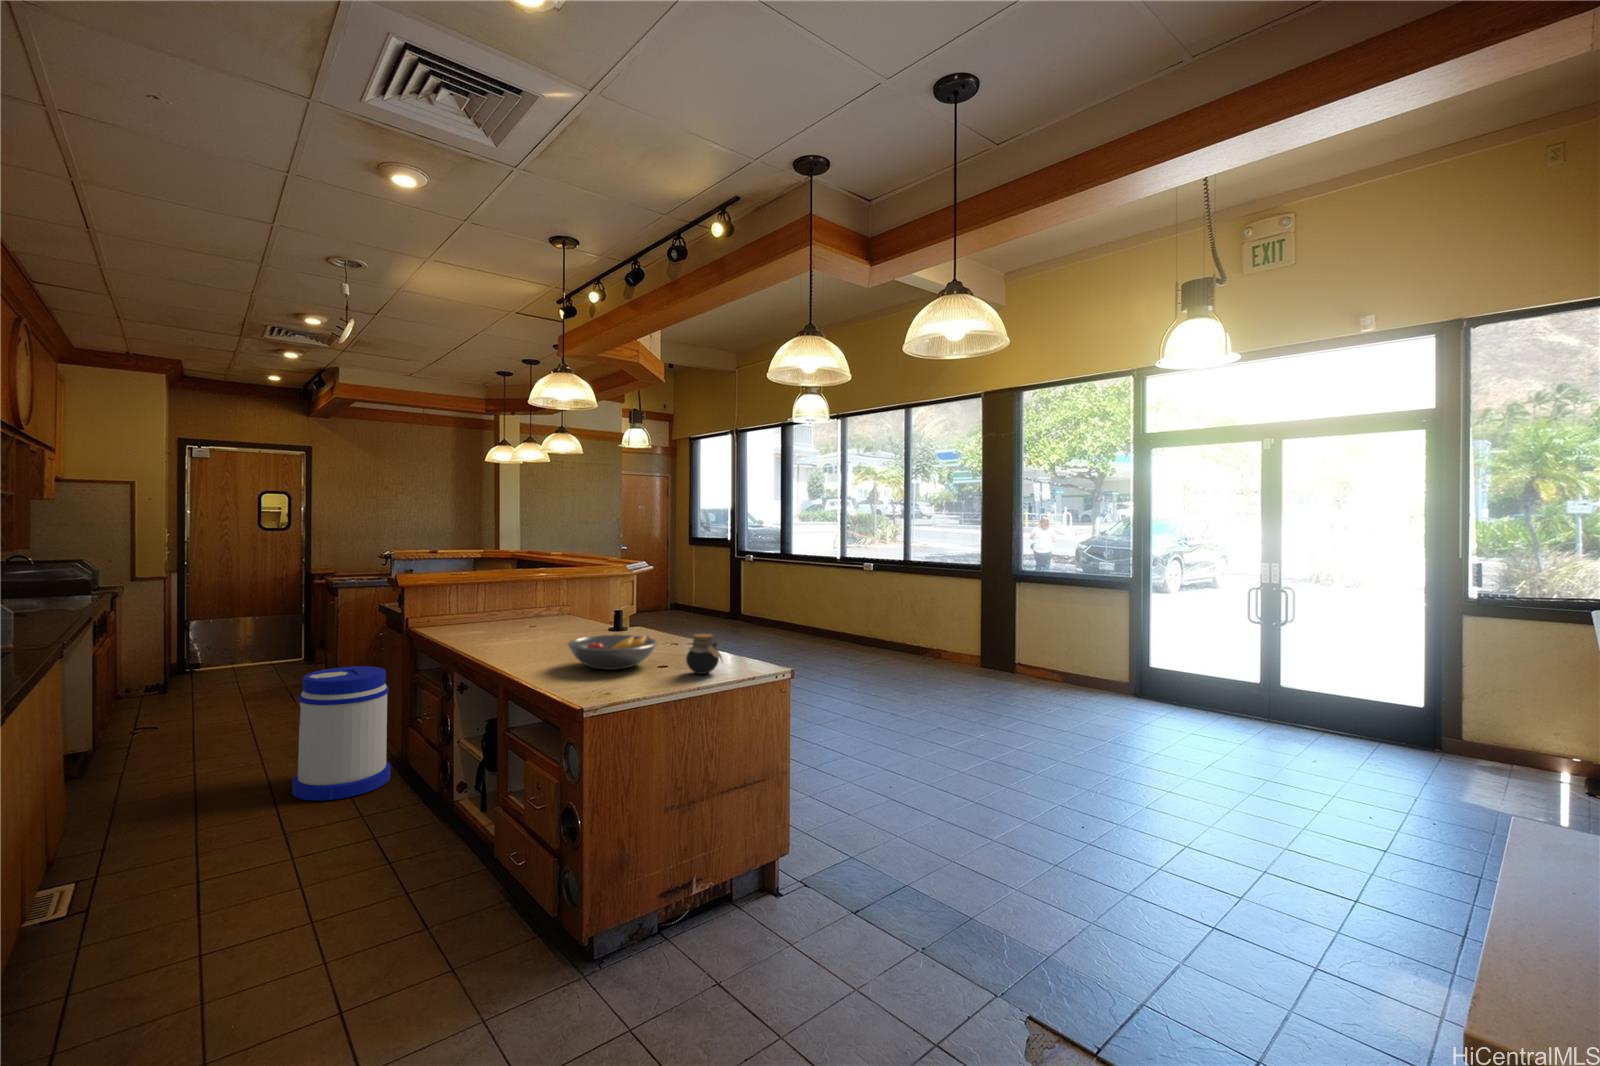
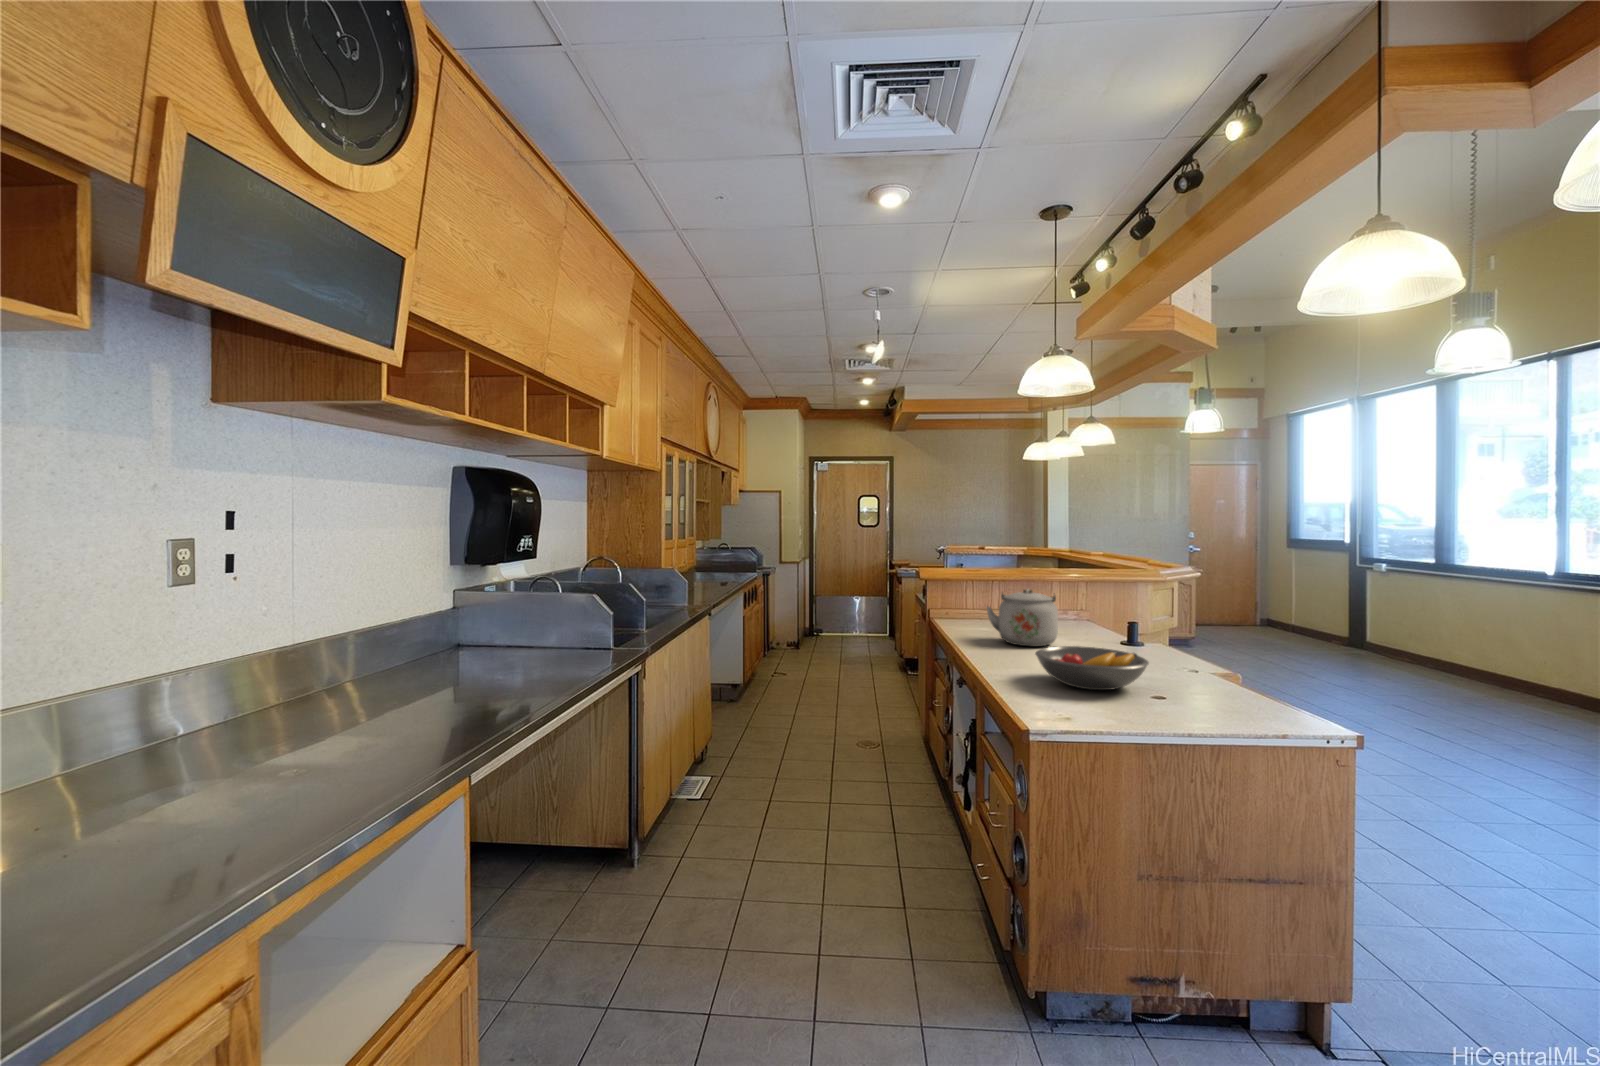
kettle: none [495,589,565,643] -> present [987,589,1058,646]
jar: present [686,634,722,674] -> none [1183,660,1242,717]
trash can: present [292,666,391,801] -> none [849,648,919,761]

